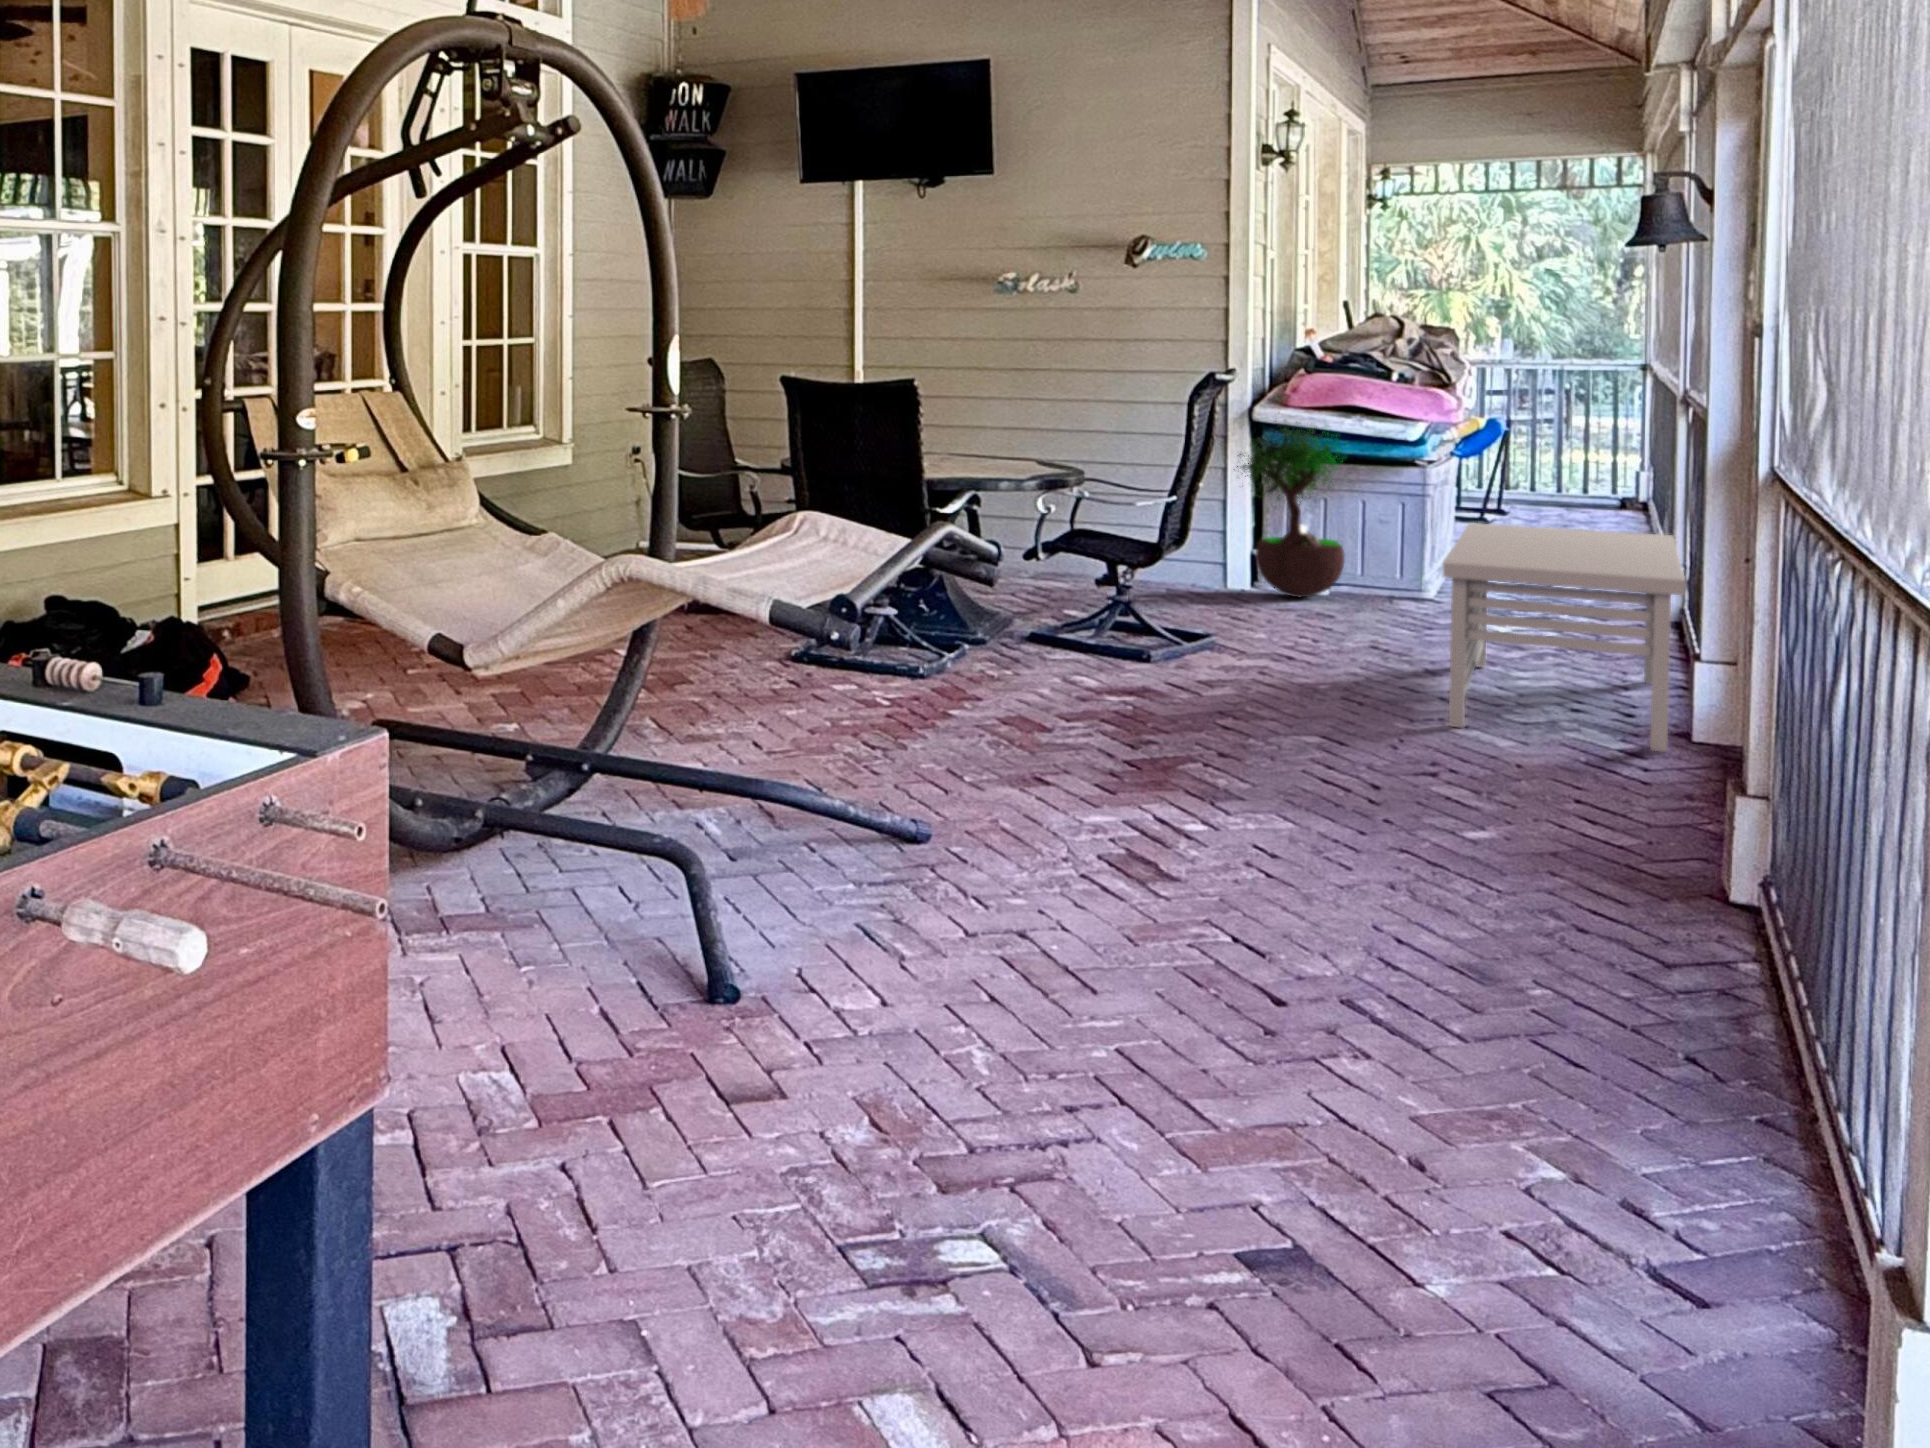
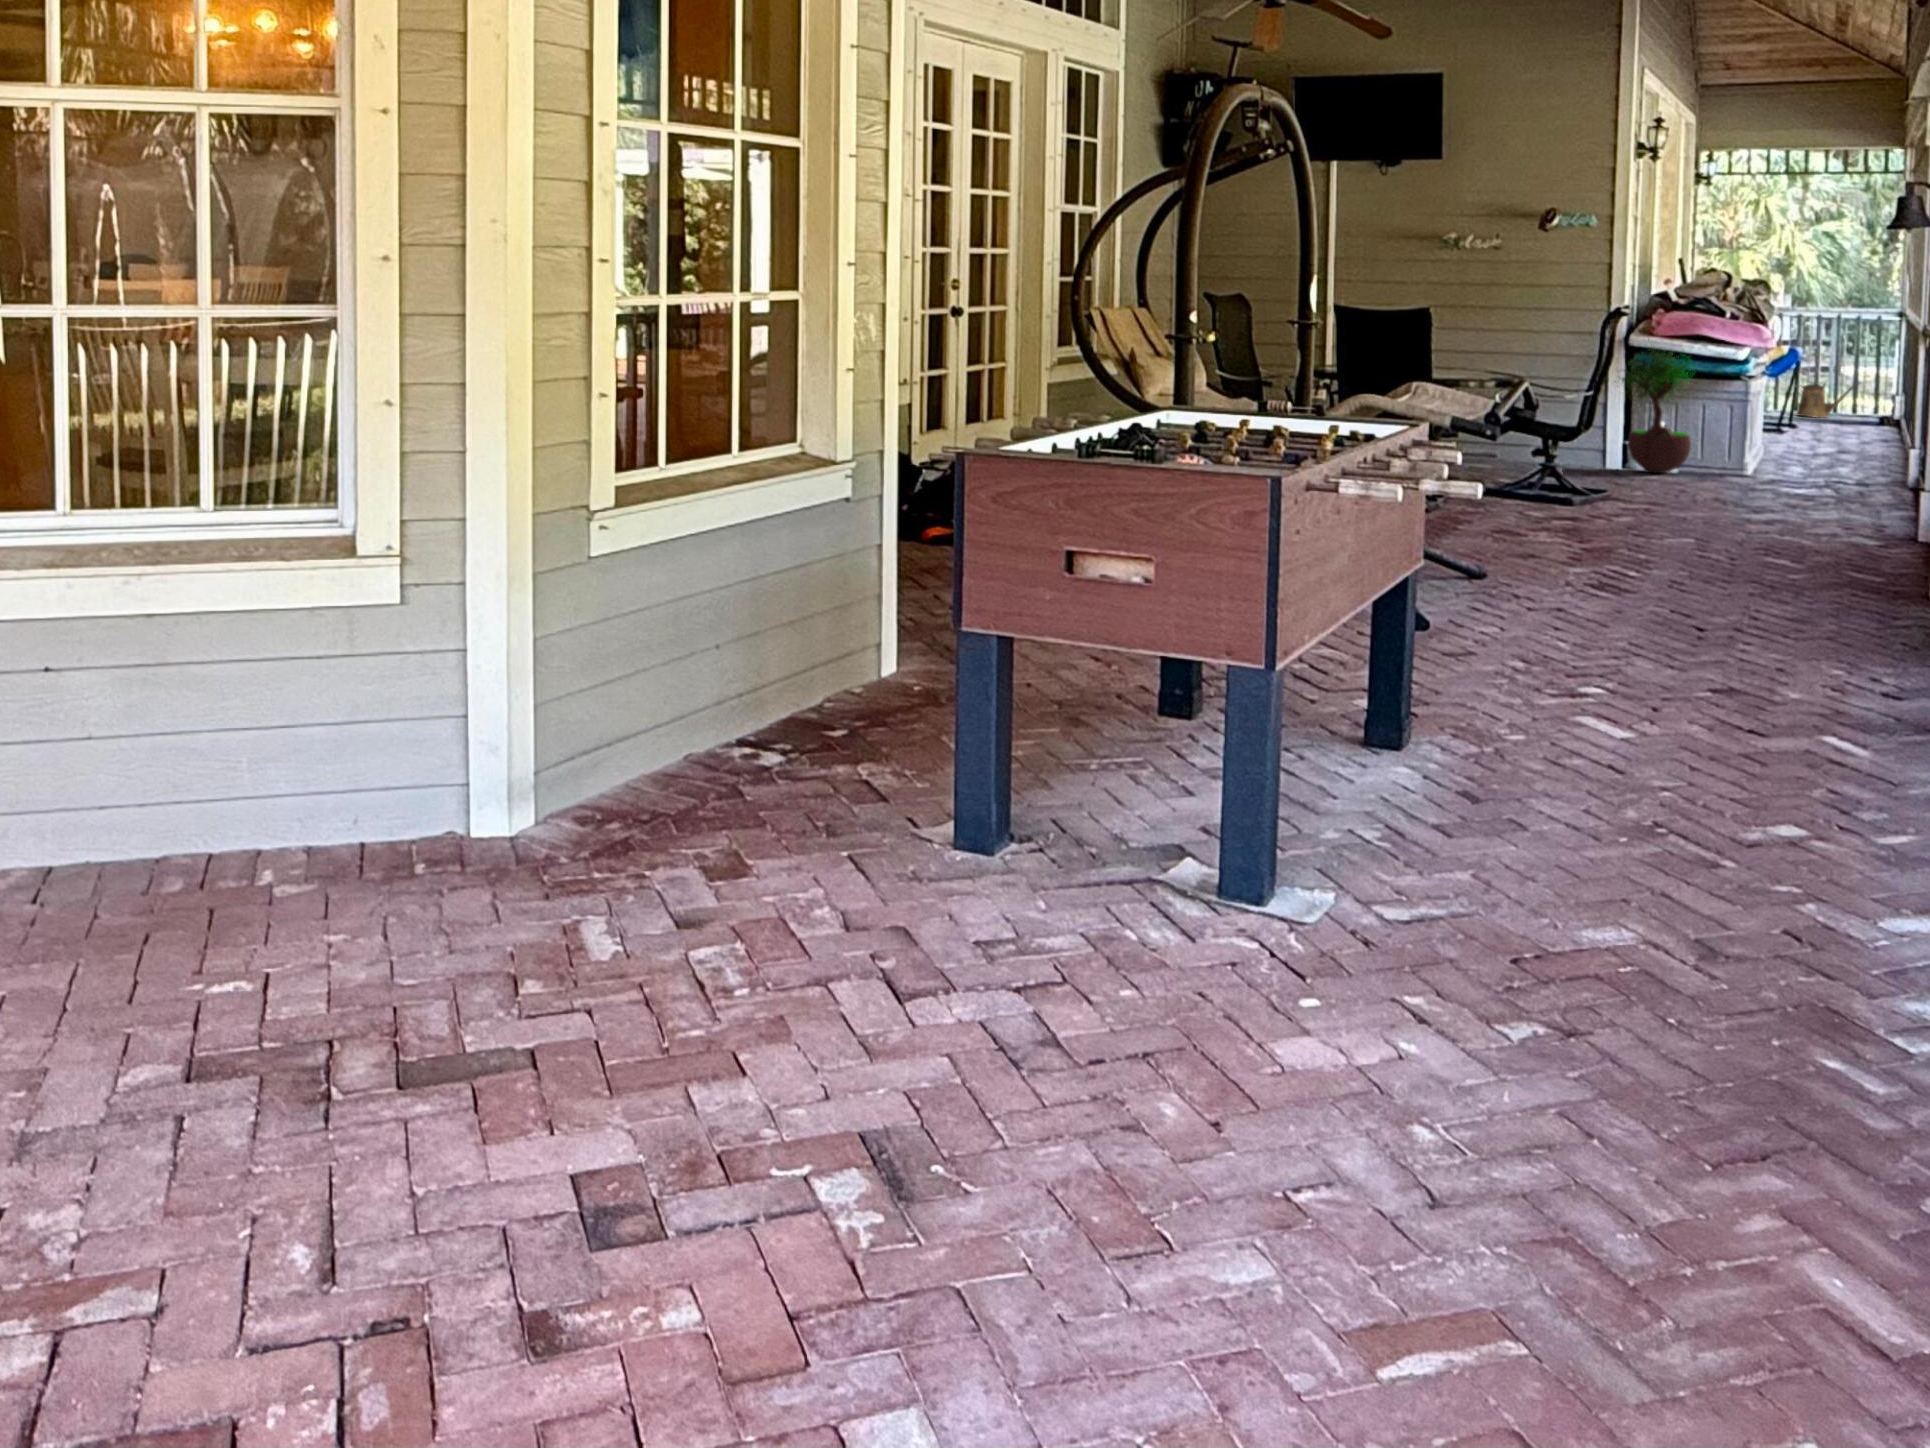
watering can: none [1502,458,1597,505] -> present [1789,383,1859,418]
storage bench: present [1443,523,1685,752] -> none [1775,414,1924,551]

